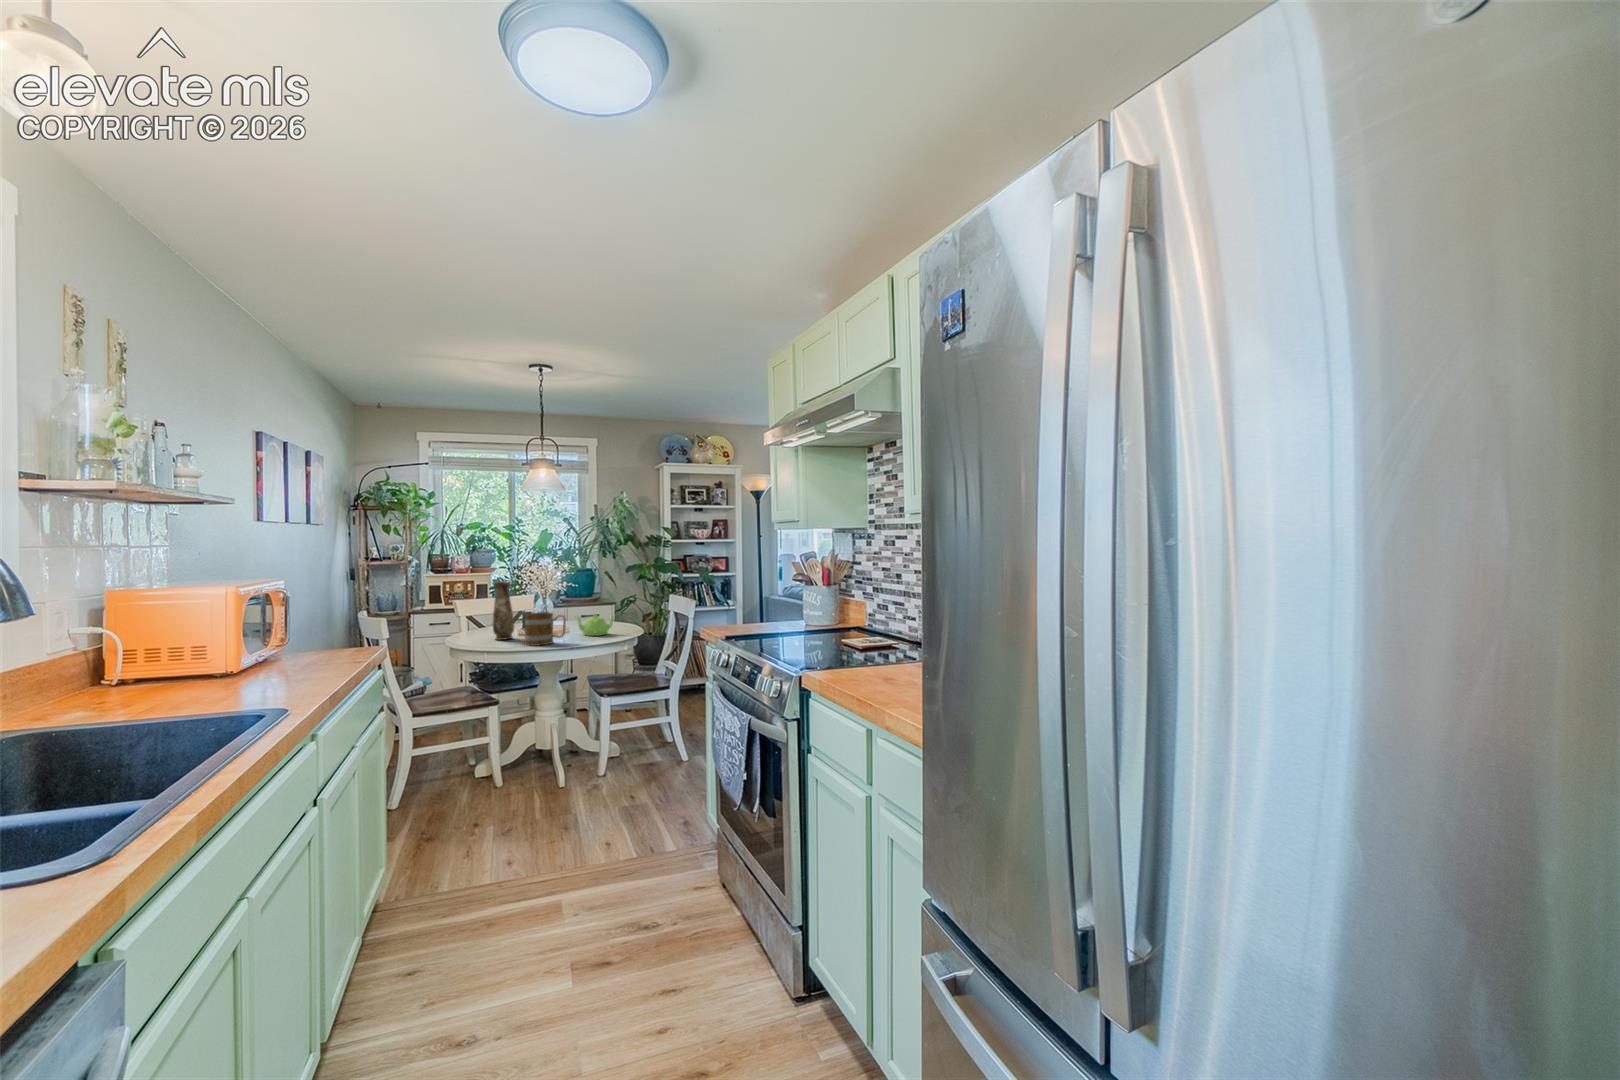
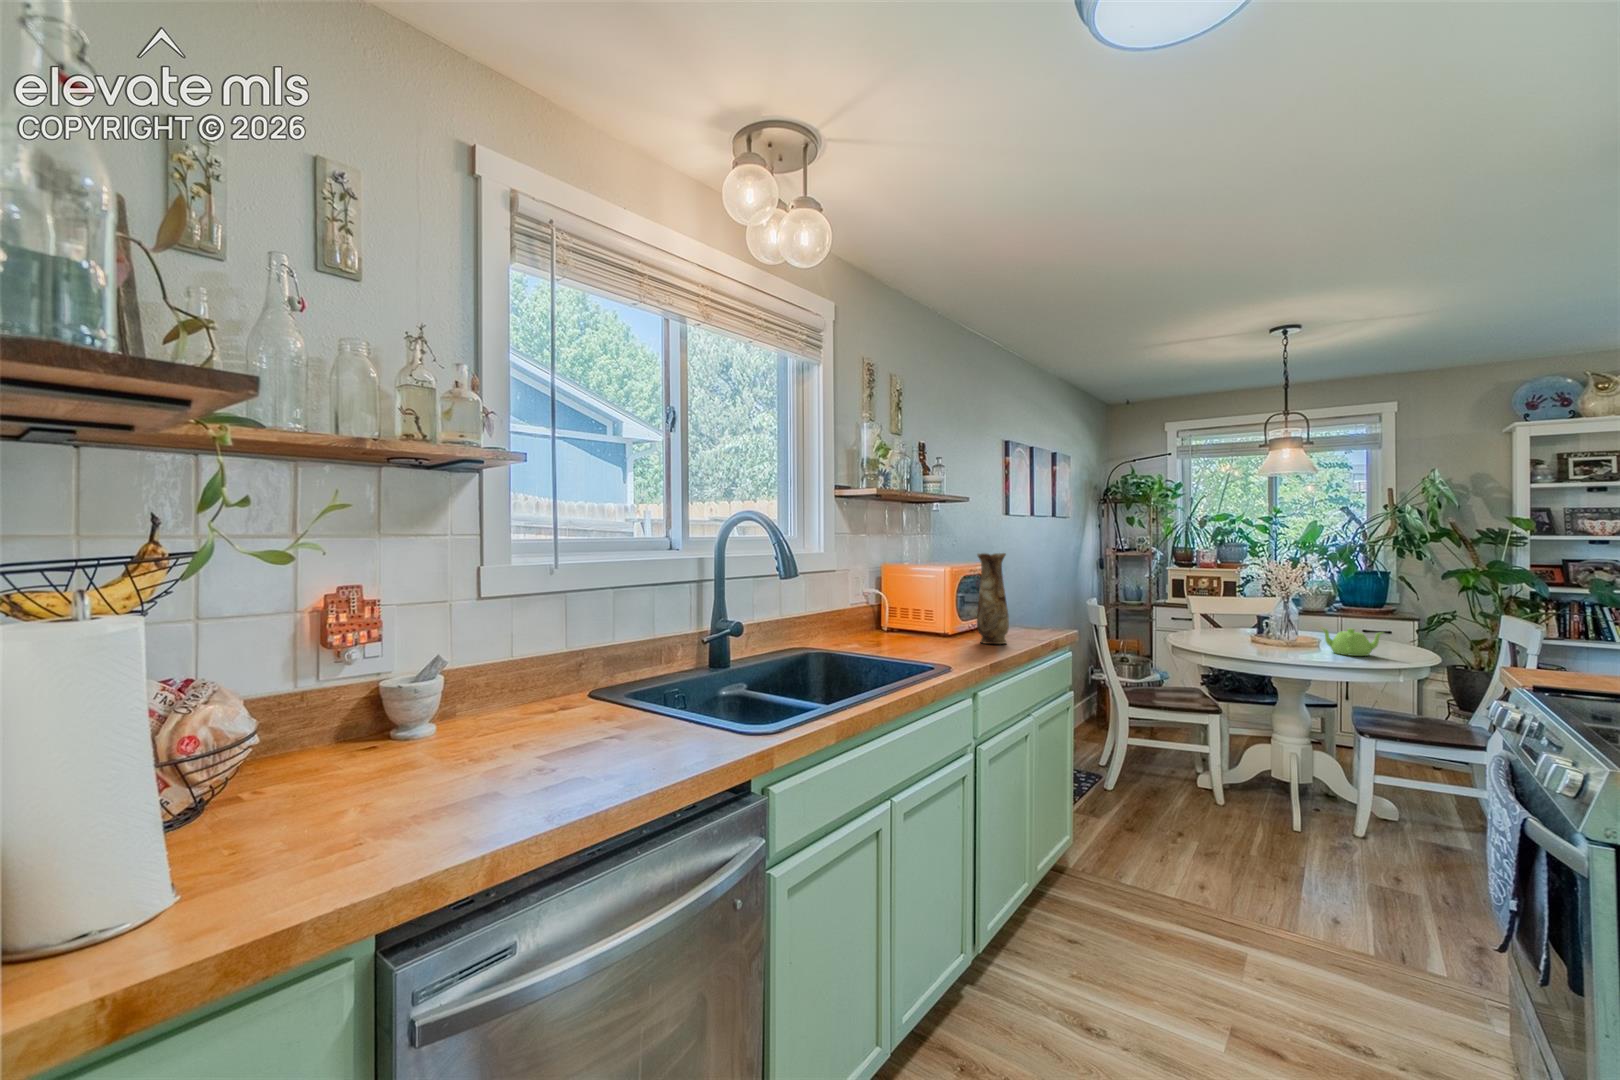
vase: present [492,581,514,640] -> present [977,553,1009,644]
mug: present [524,612,566,646] -> none [1244,616,1299,656]

